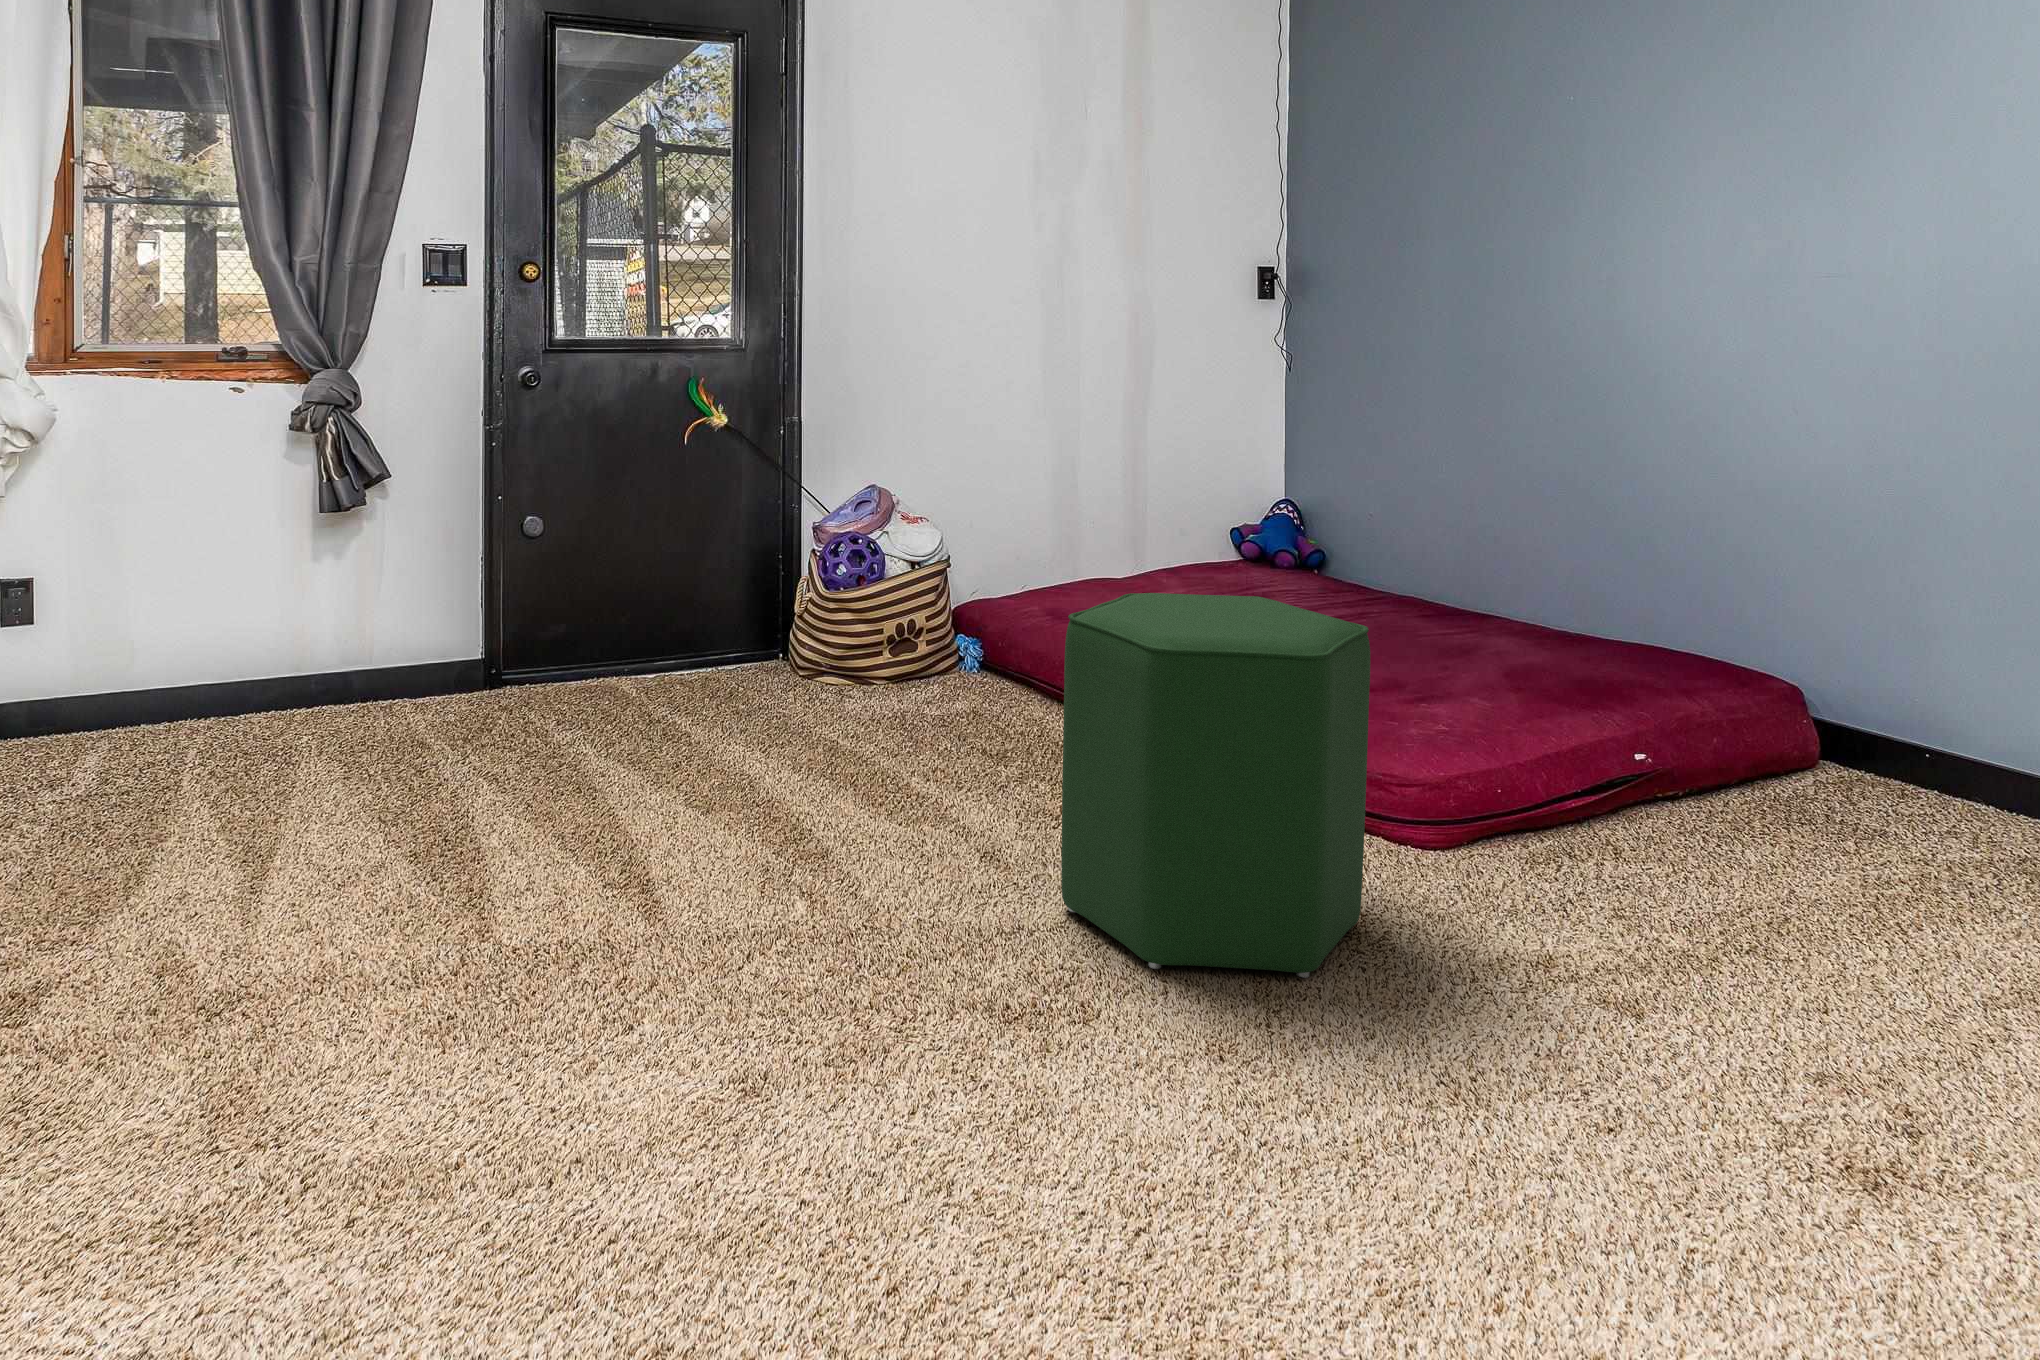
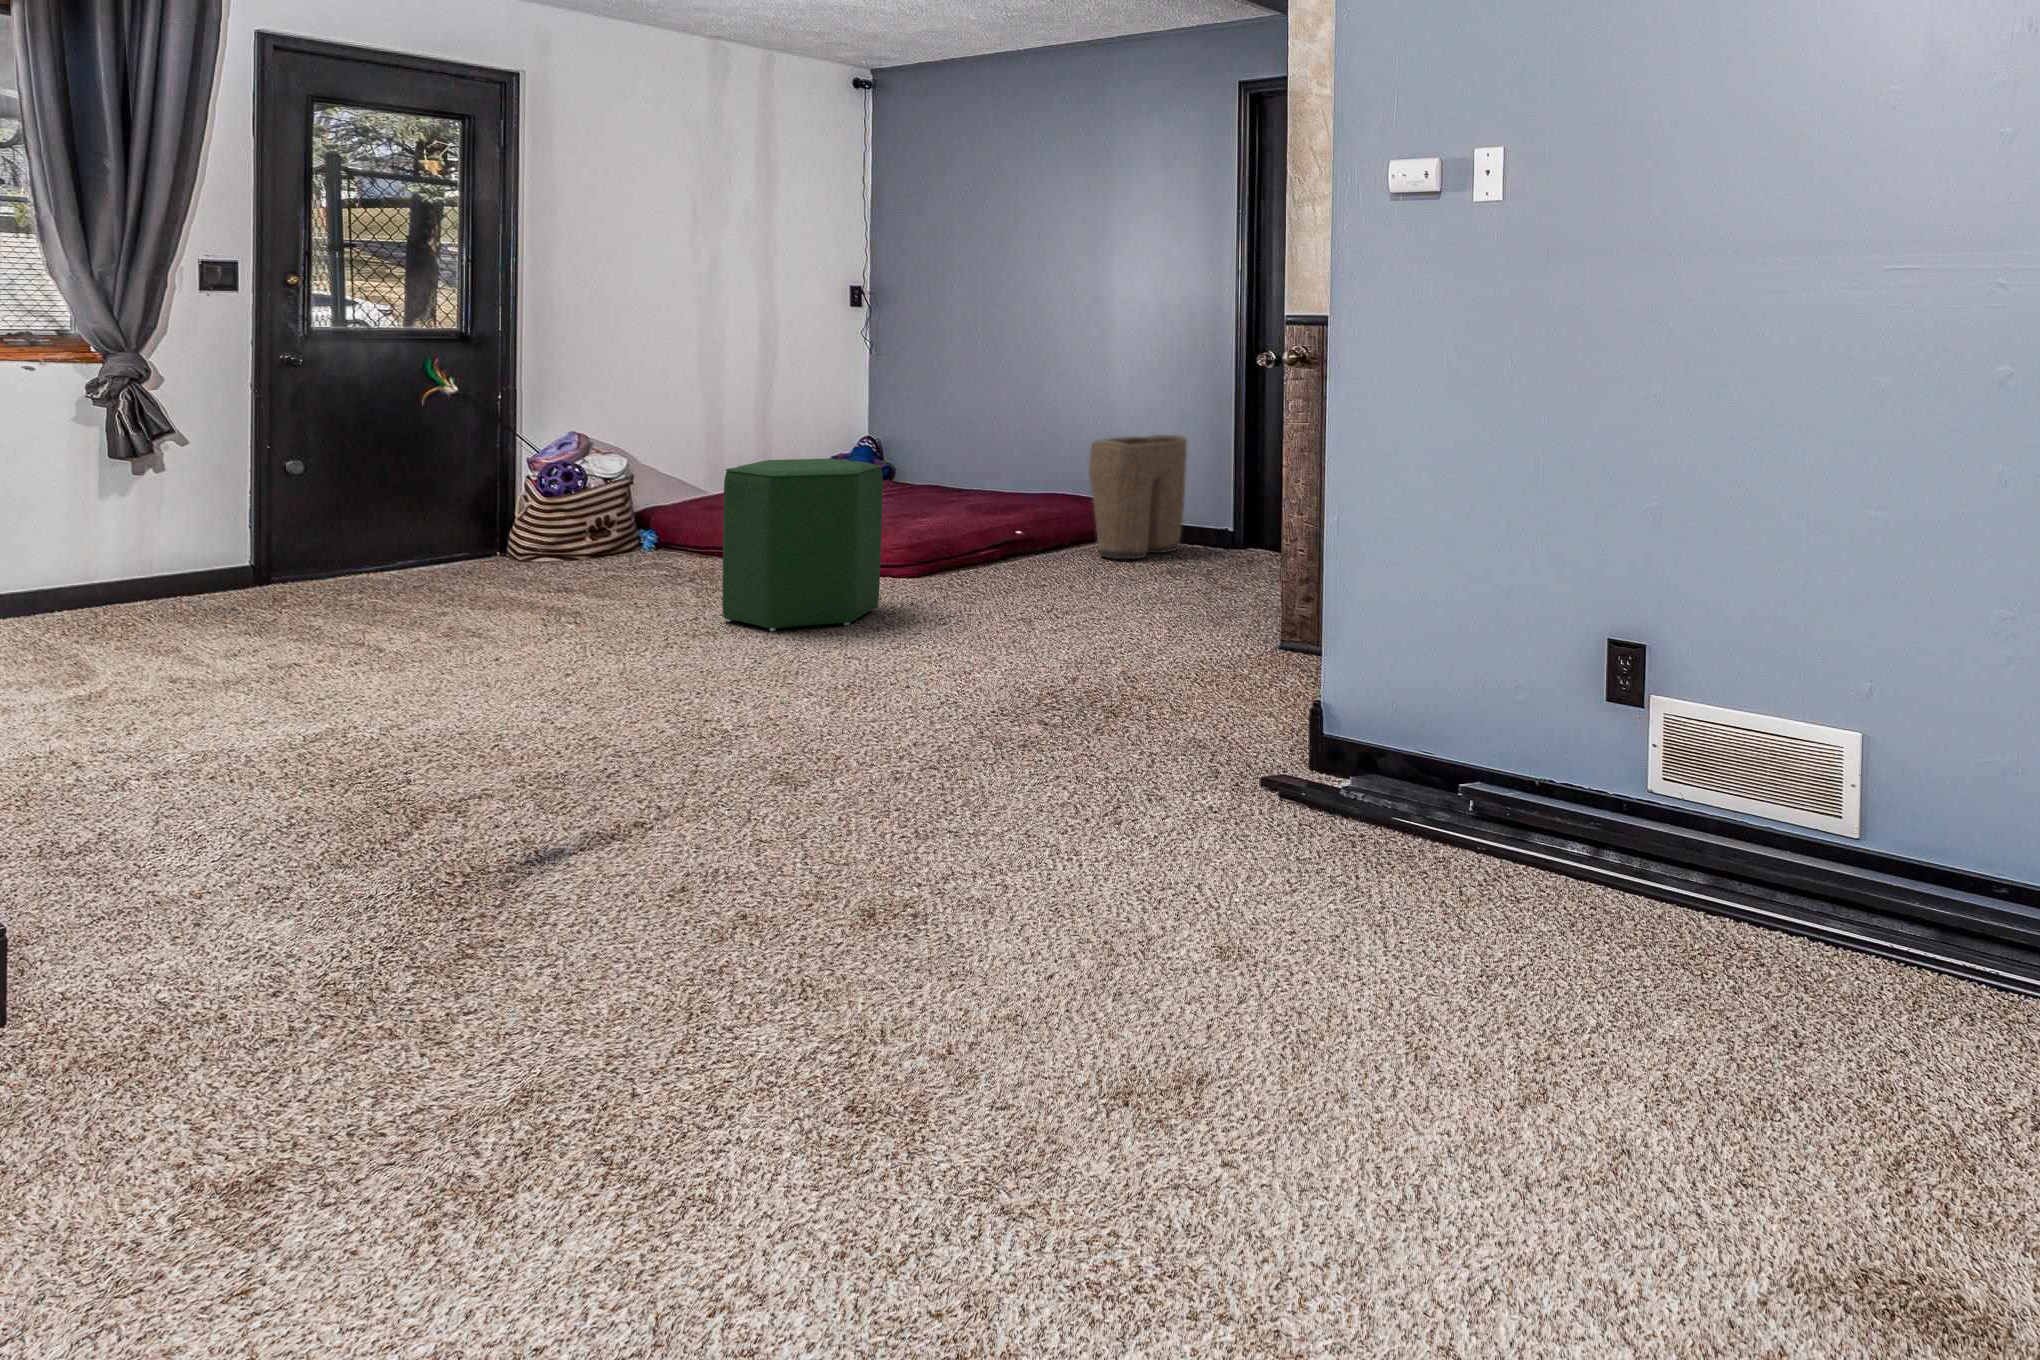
laundry basket: none [1748,557,1974,827] -> present [1089,435,1187,559]

